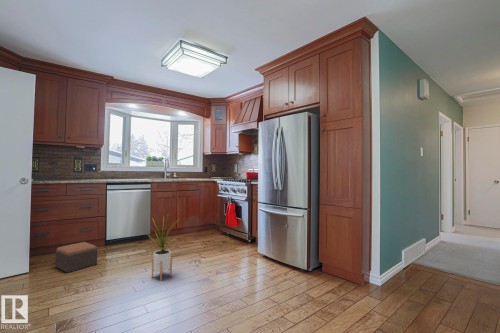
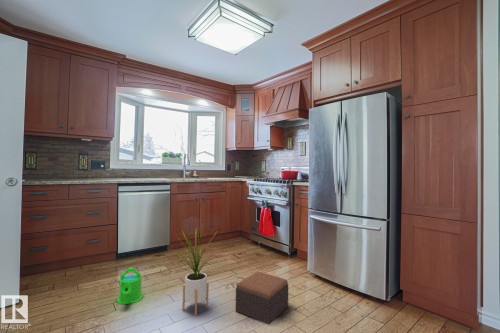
footstool: present [55,242,97,273] -> present [236,272,288,324]
watering can: none [103,247,123,274] -> present [117,268,143,304]

